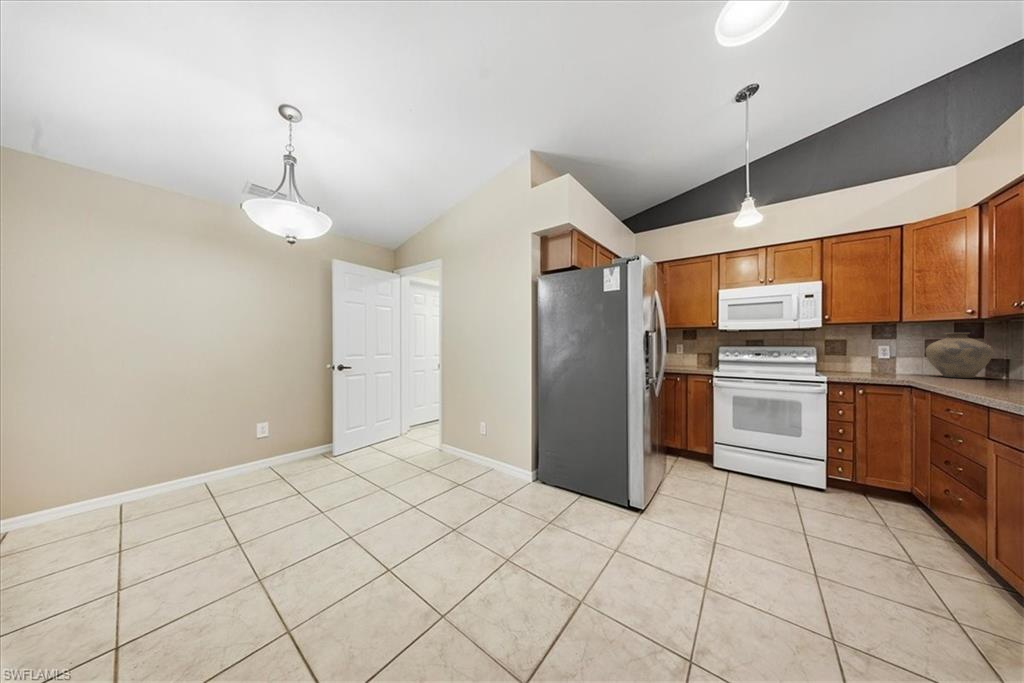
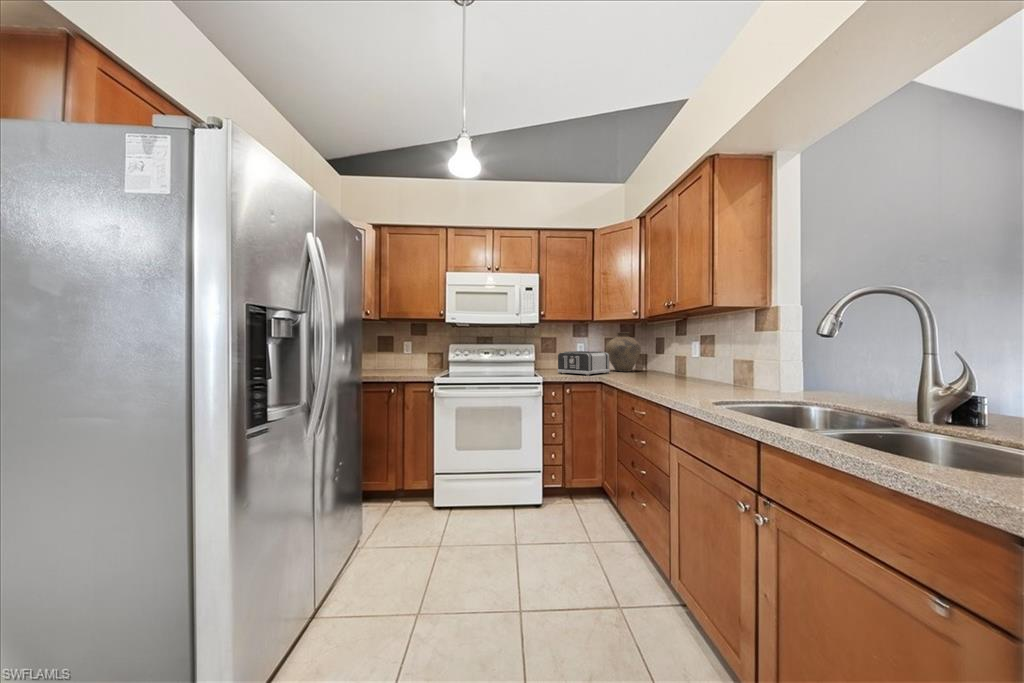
toaster: none [847,354,931,379] -> present [557,351,610,376]

